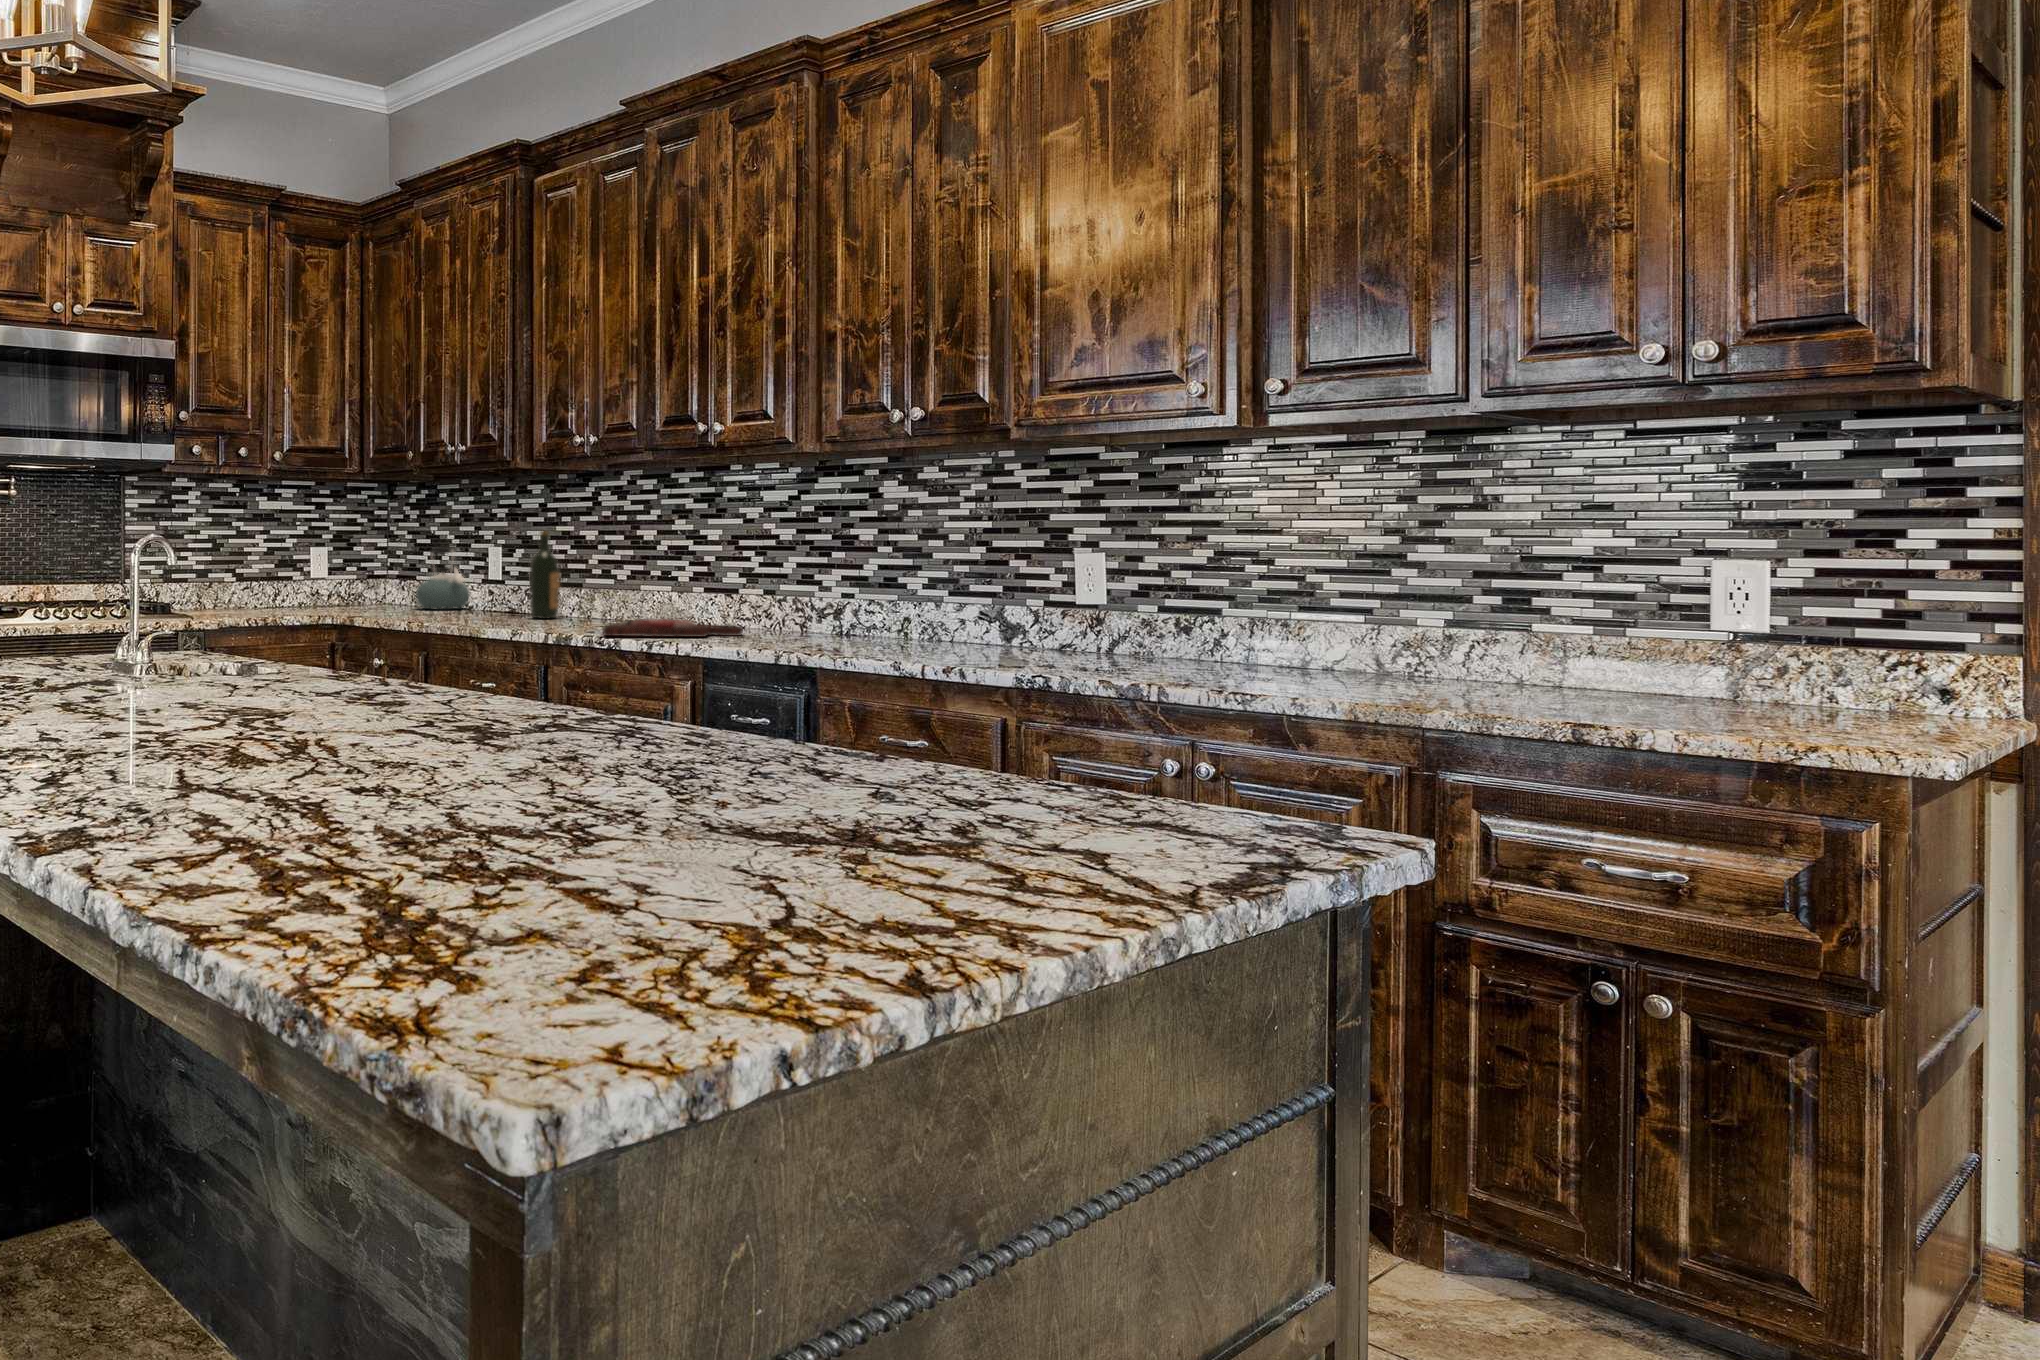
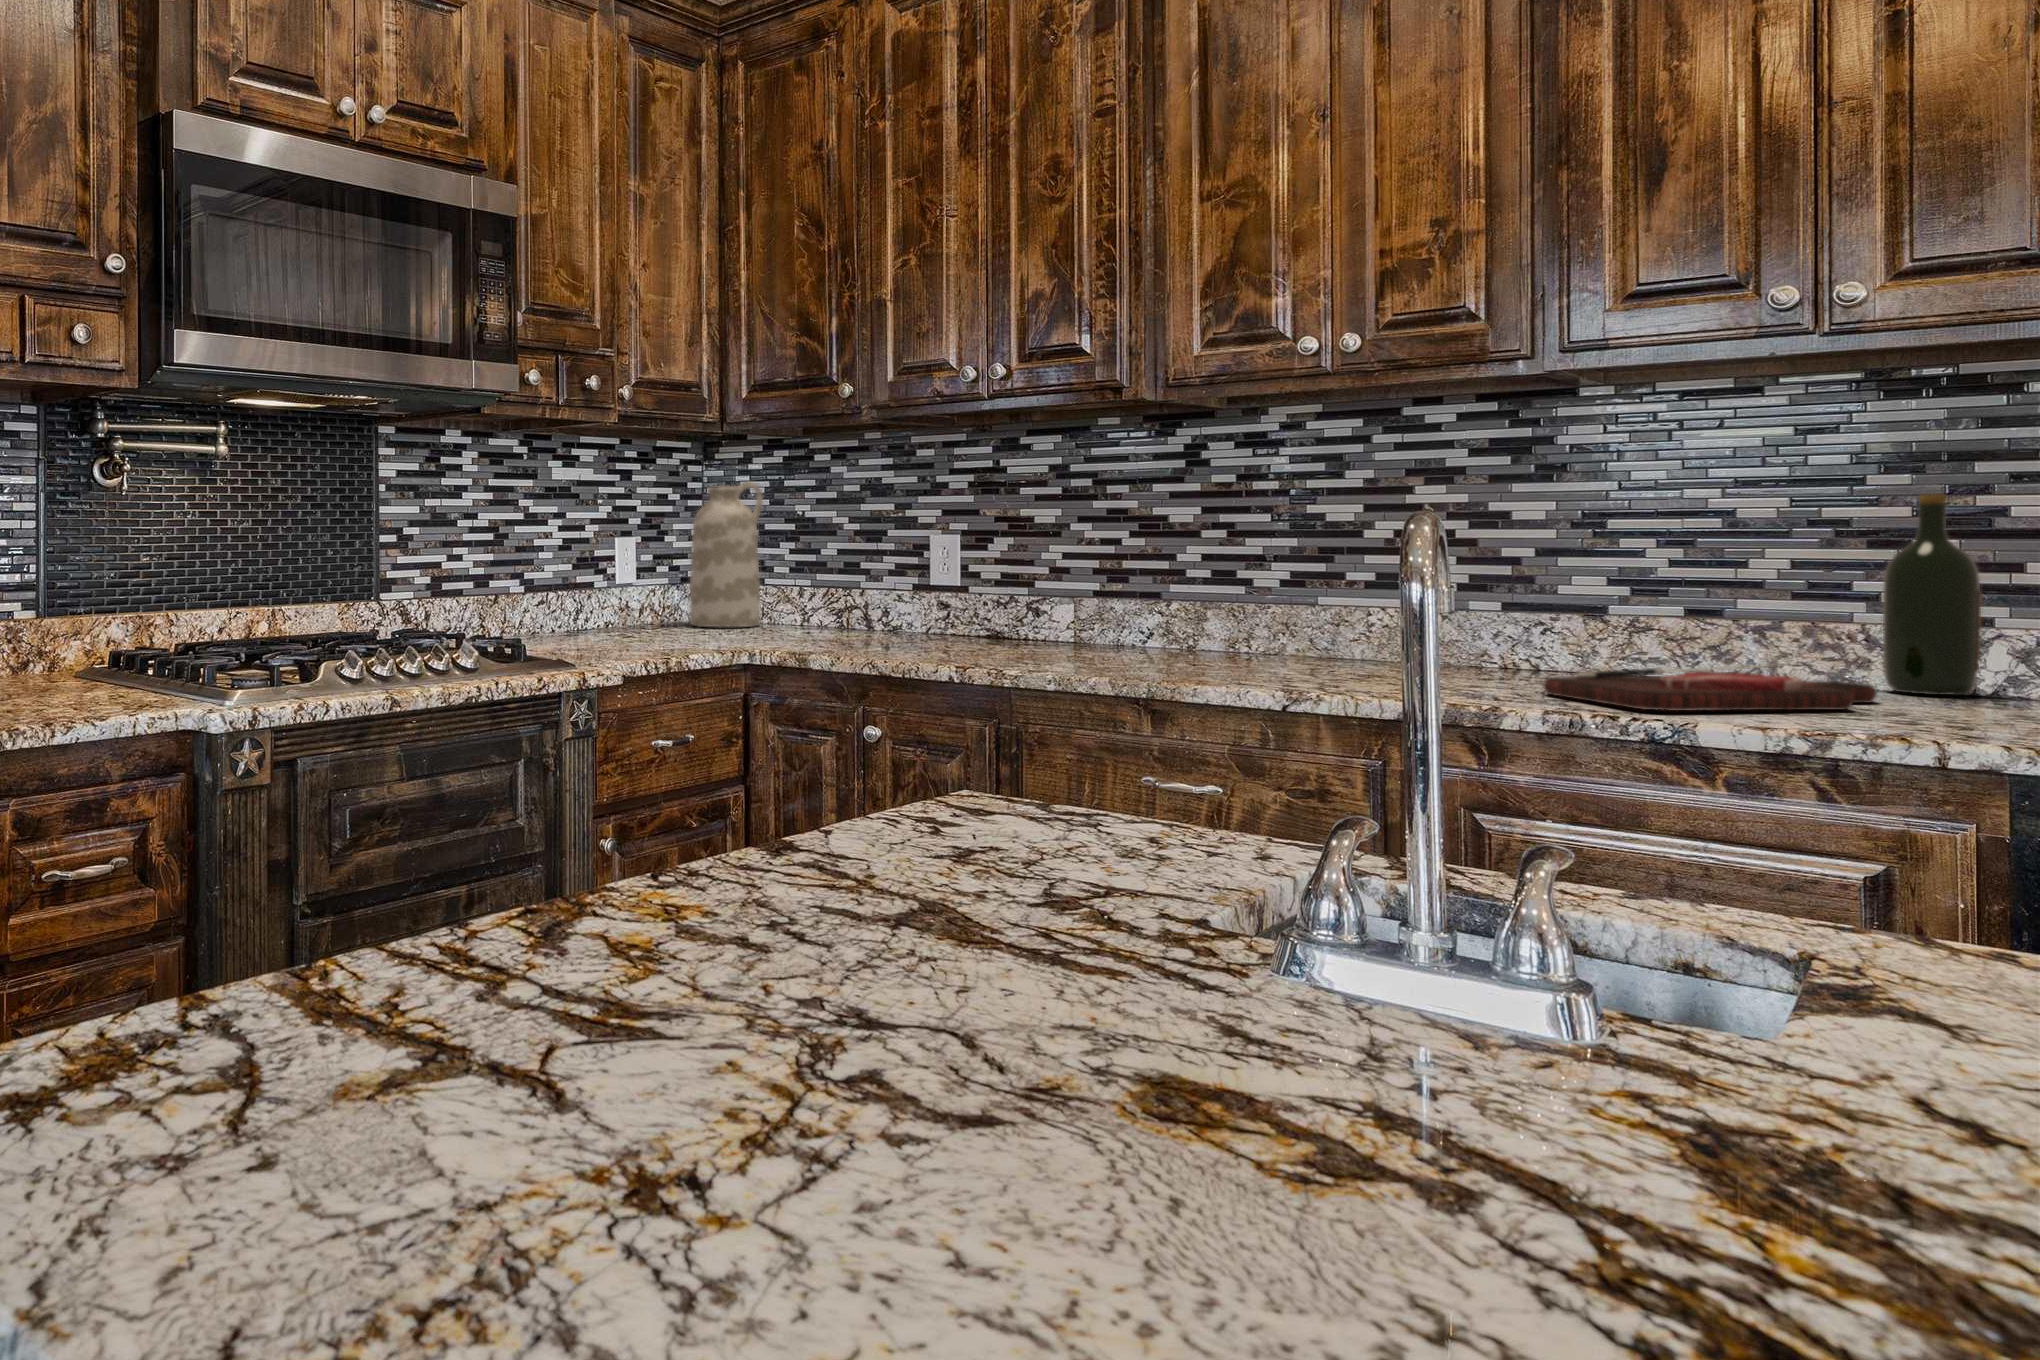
vase: none [358,511,407,604] -> present [690,482,763,627]
wine bottle: present [530,531,560,619] -> present [1883,494,1981,695]
kettle: present [416,546,470,610] -> none [838,535,938,637]

